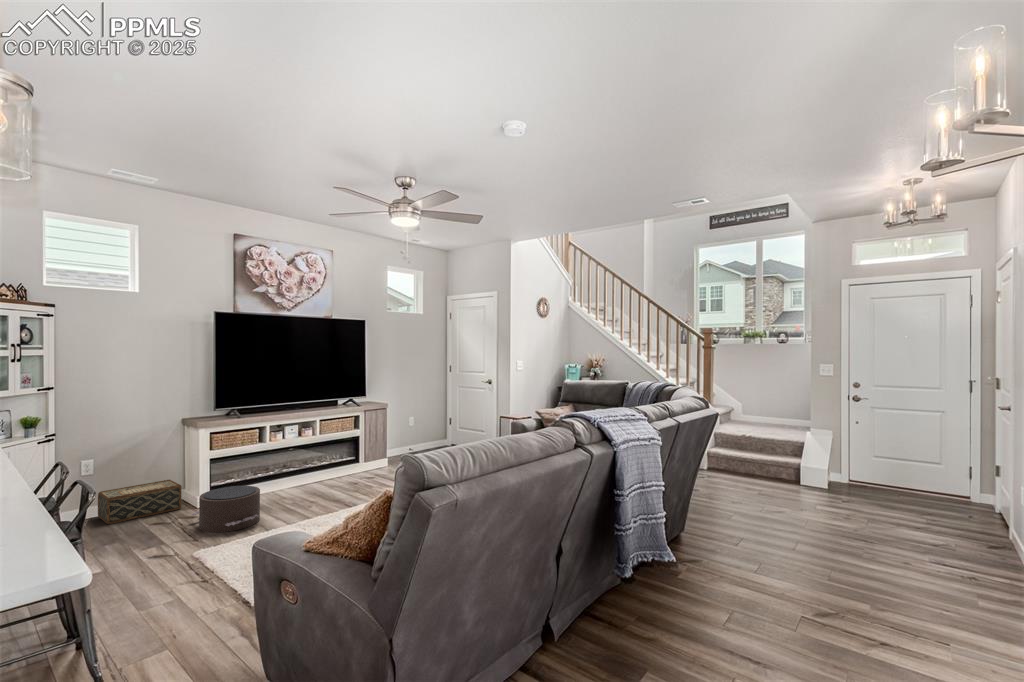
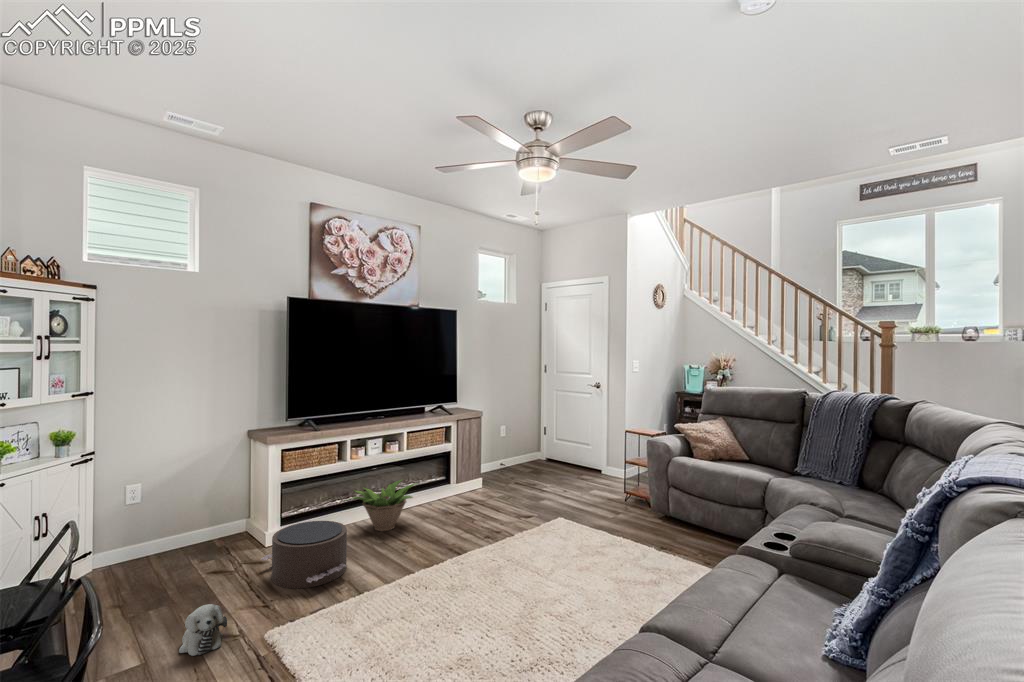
decorative plant: none [261,457,325,497] -> present [348,480,416,531]
woven basket: present [98,480,182,524] -> none [149,506,249,567]
plush toy: none [127,534,163,569] -> present [179,604,227,656]

